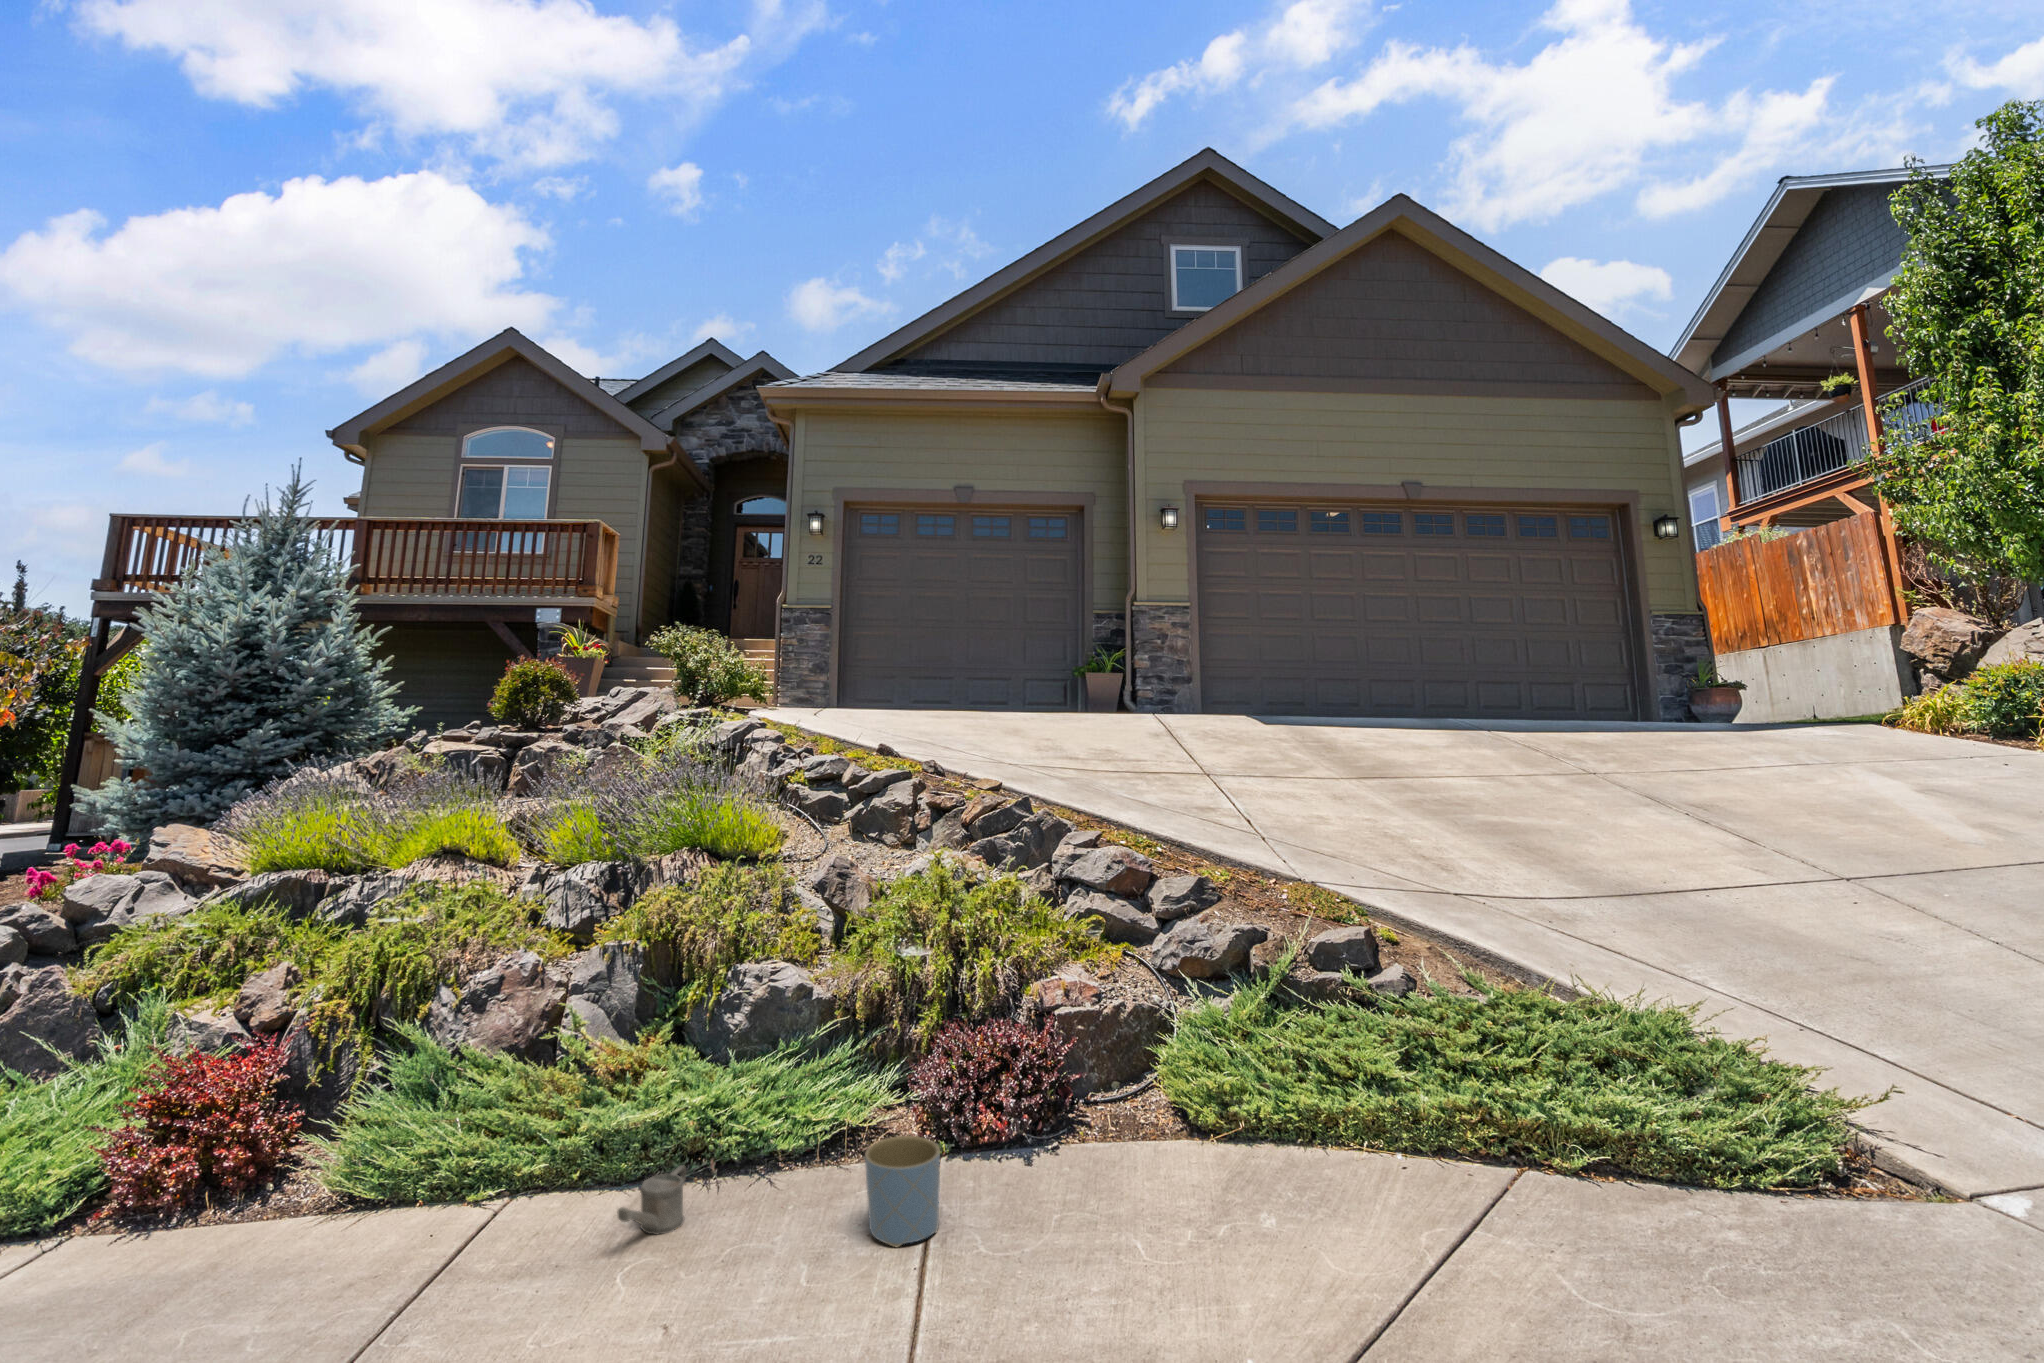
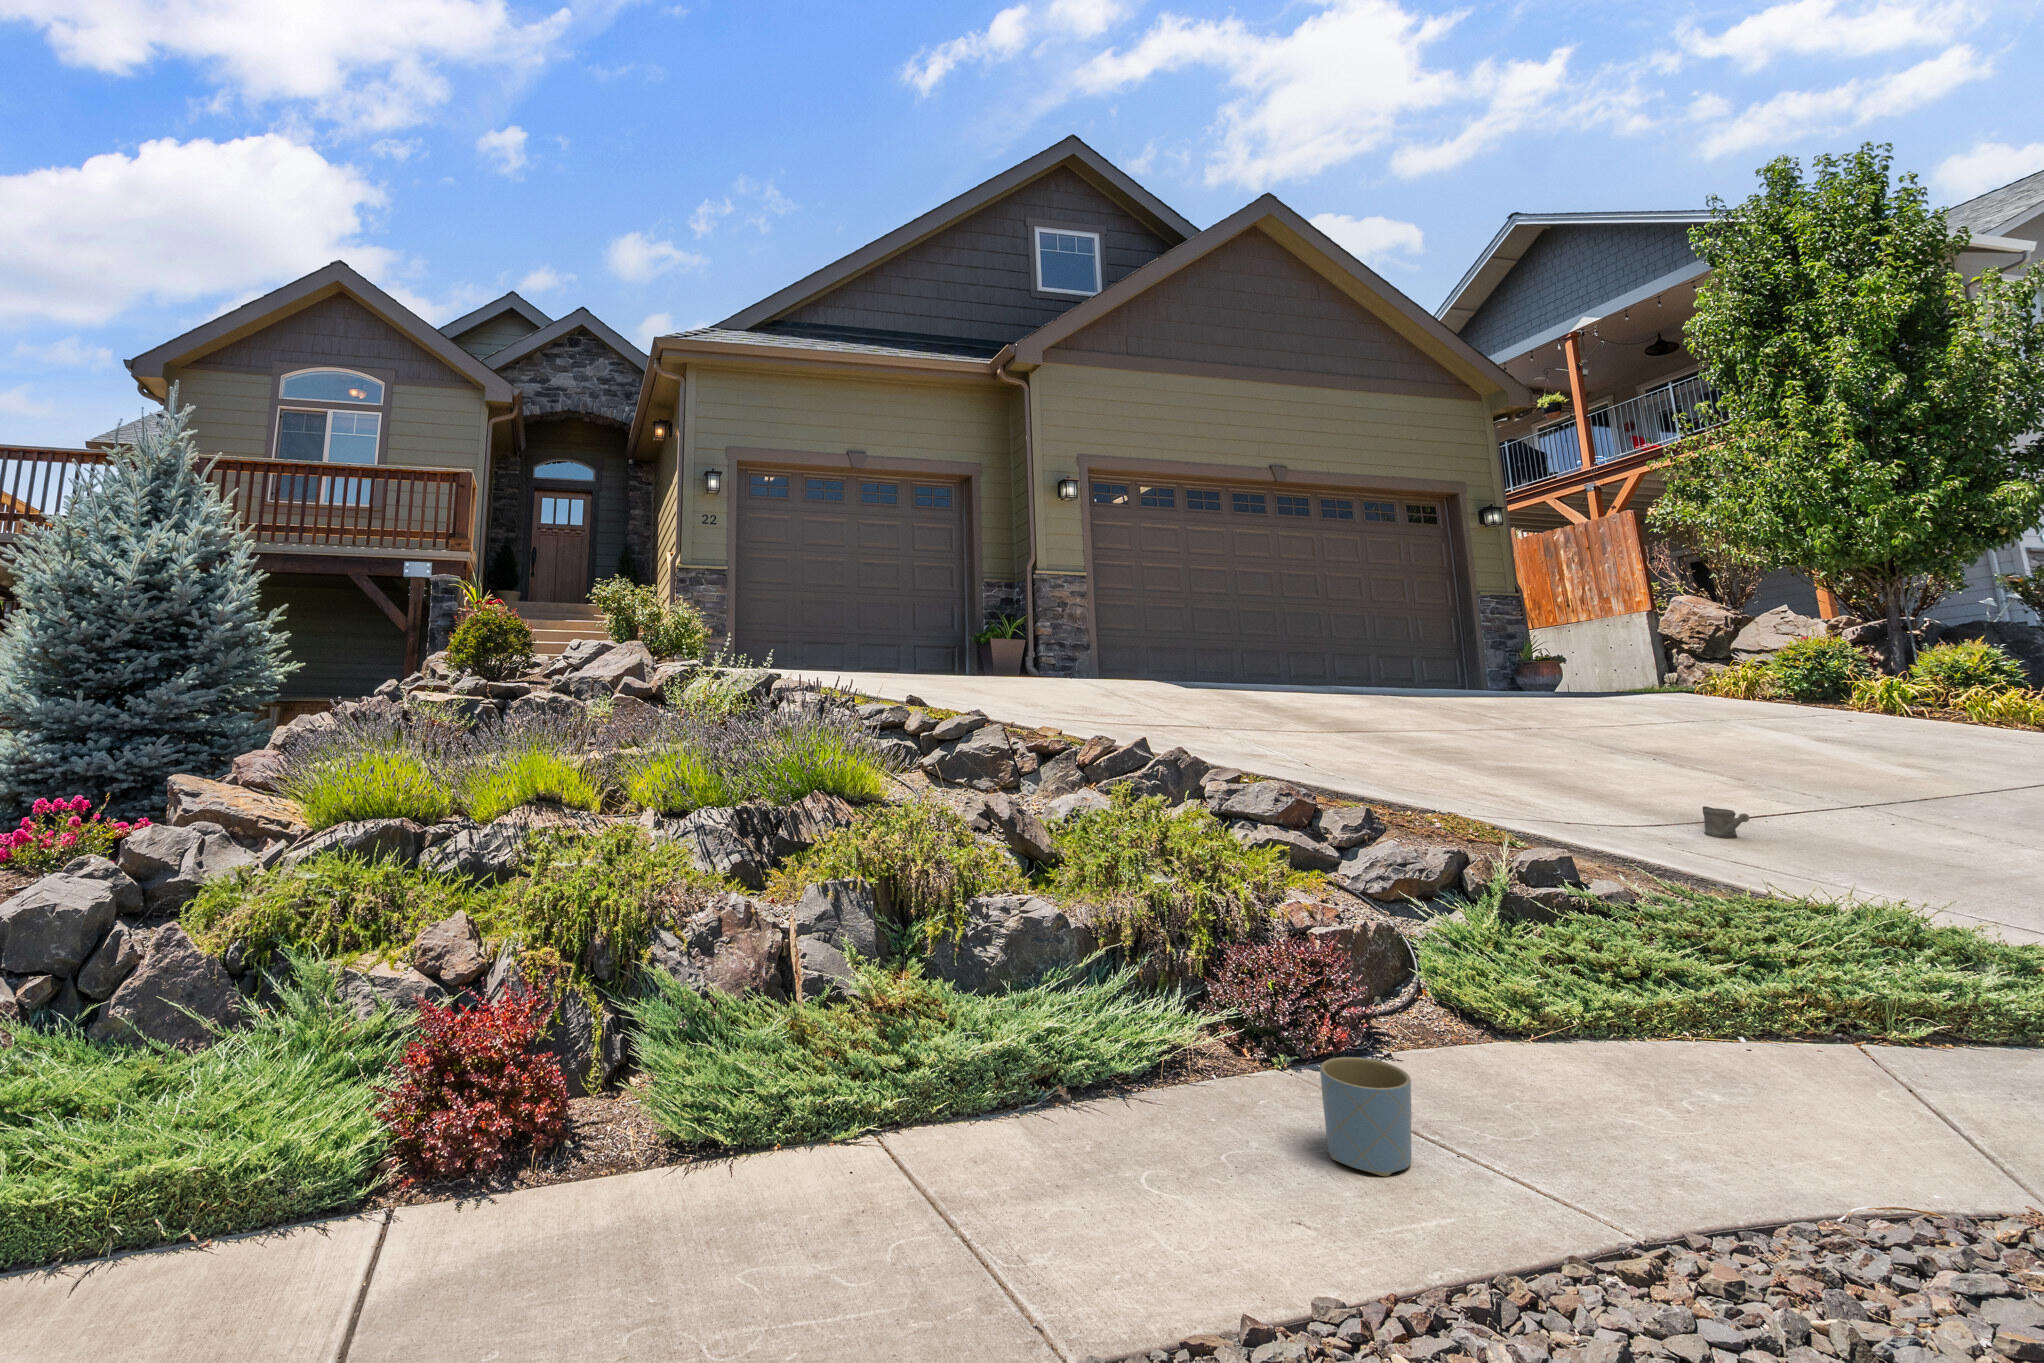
watering can: present [617,1165,686,1235] -> present [1703,806,1749,838]

